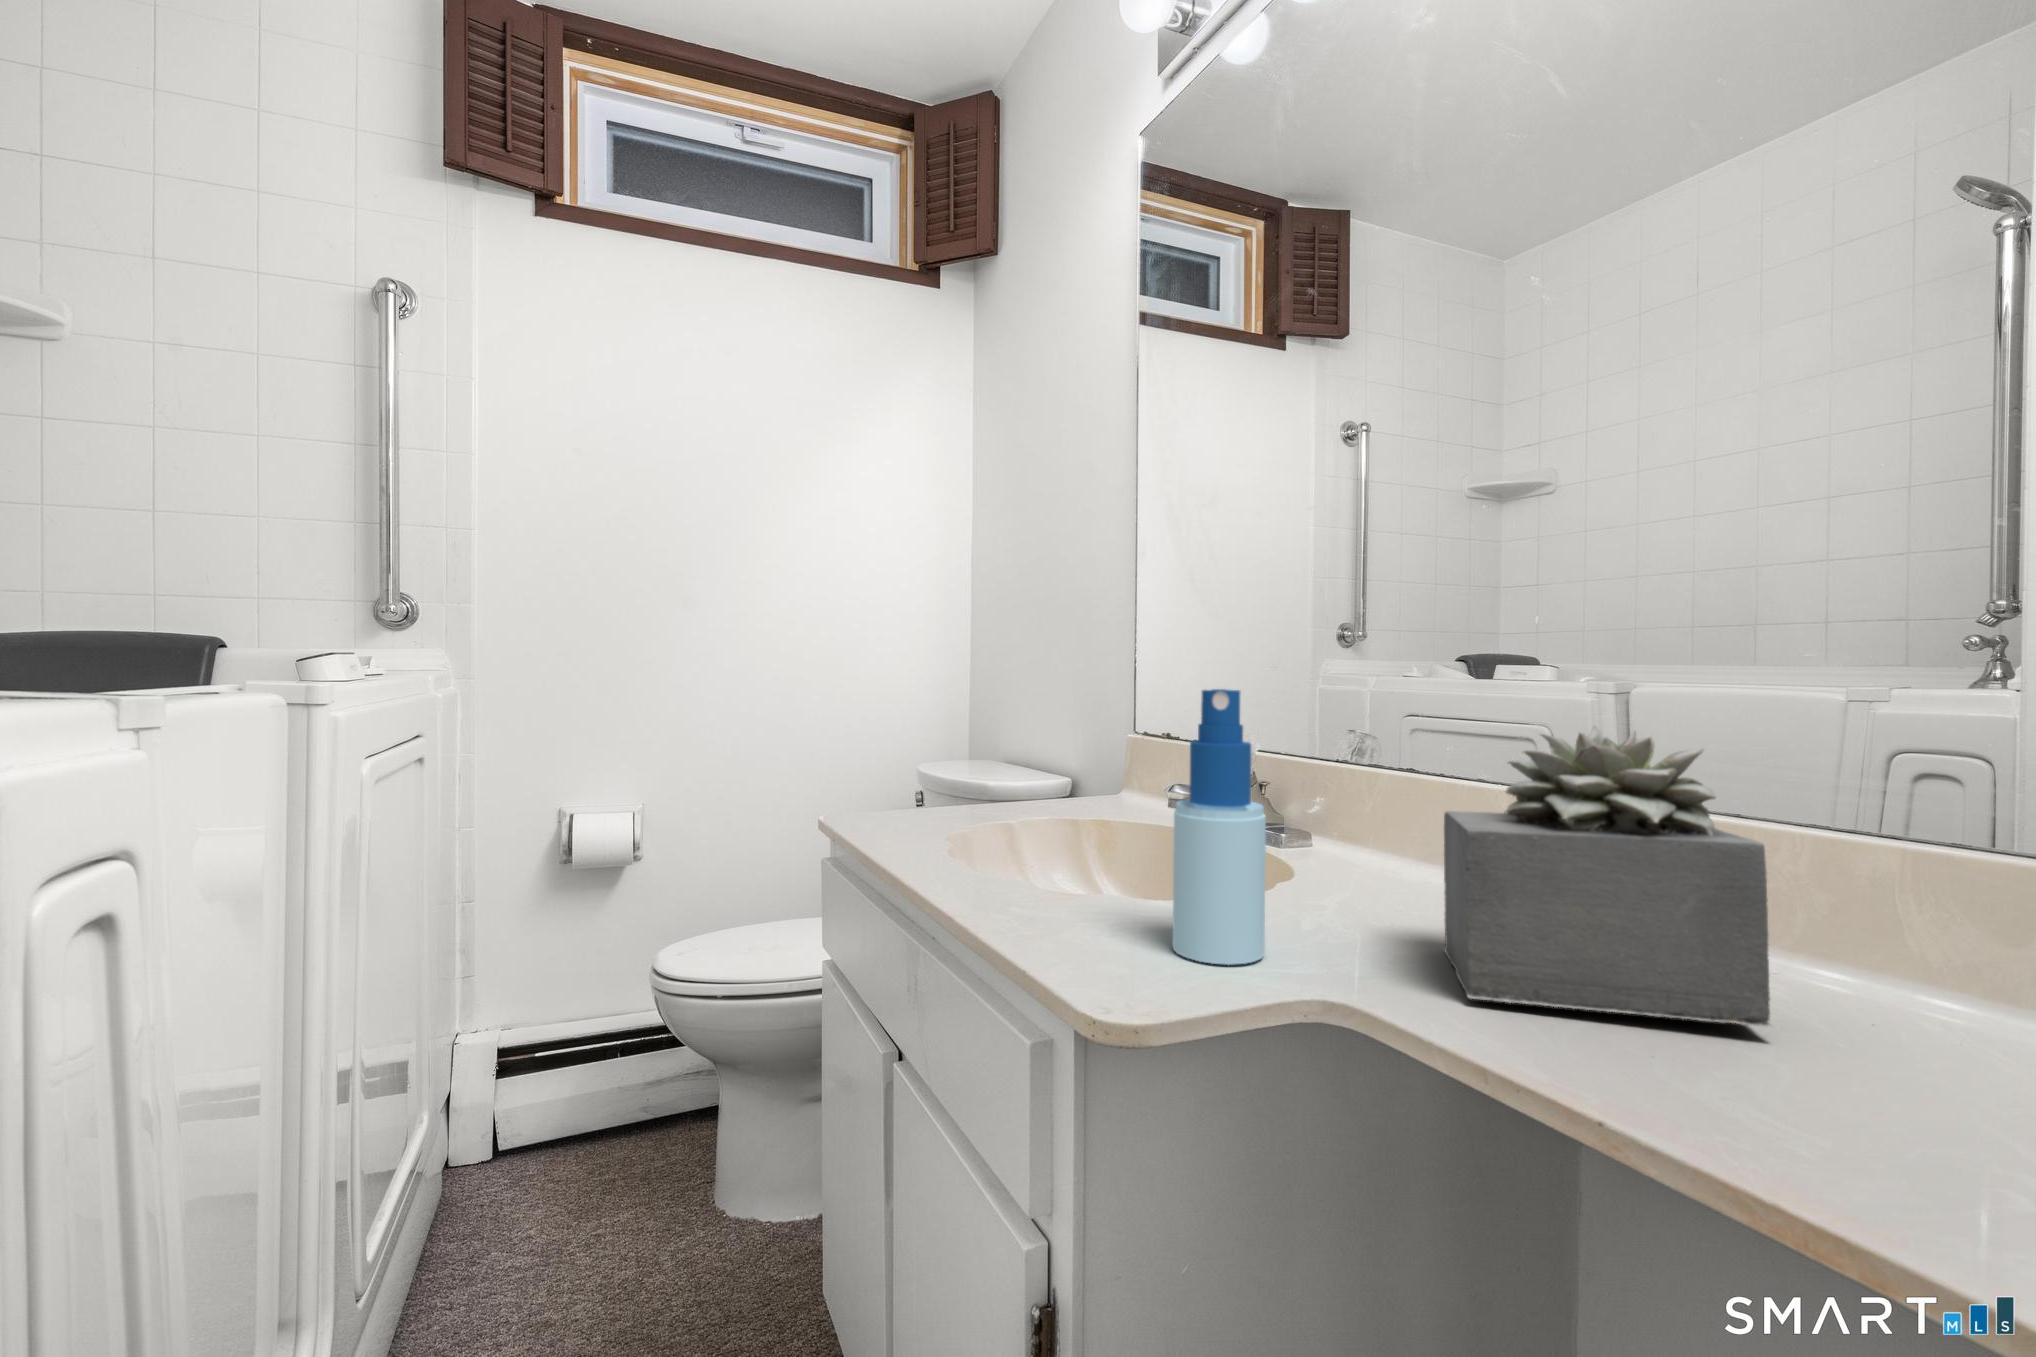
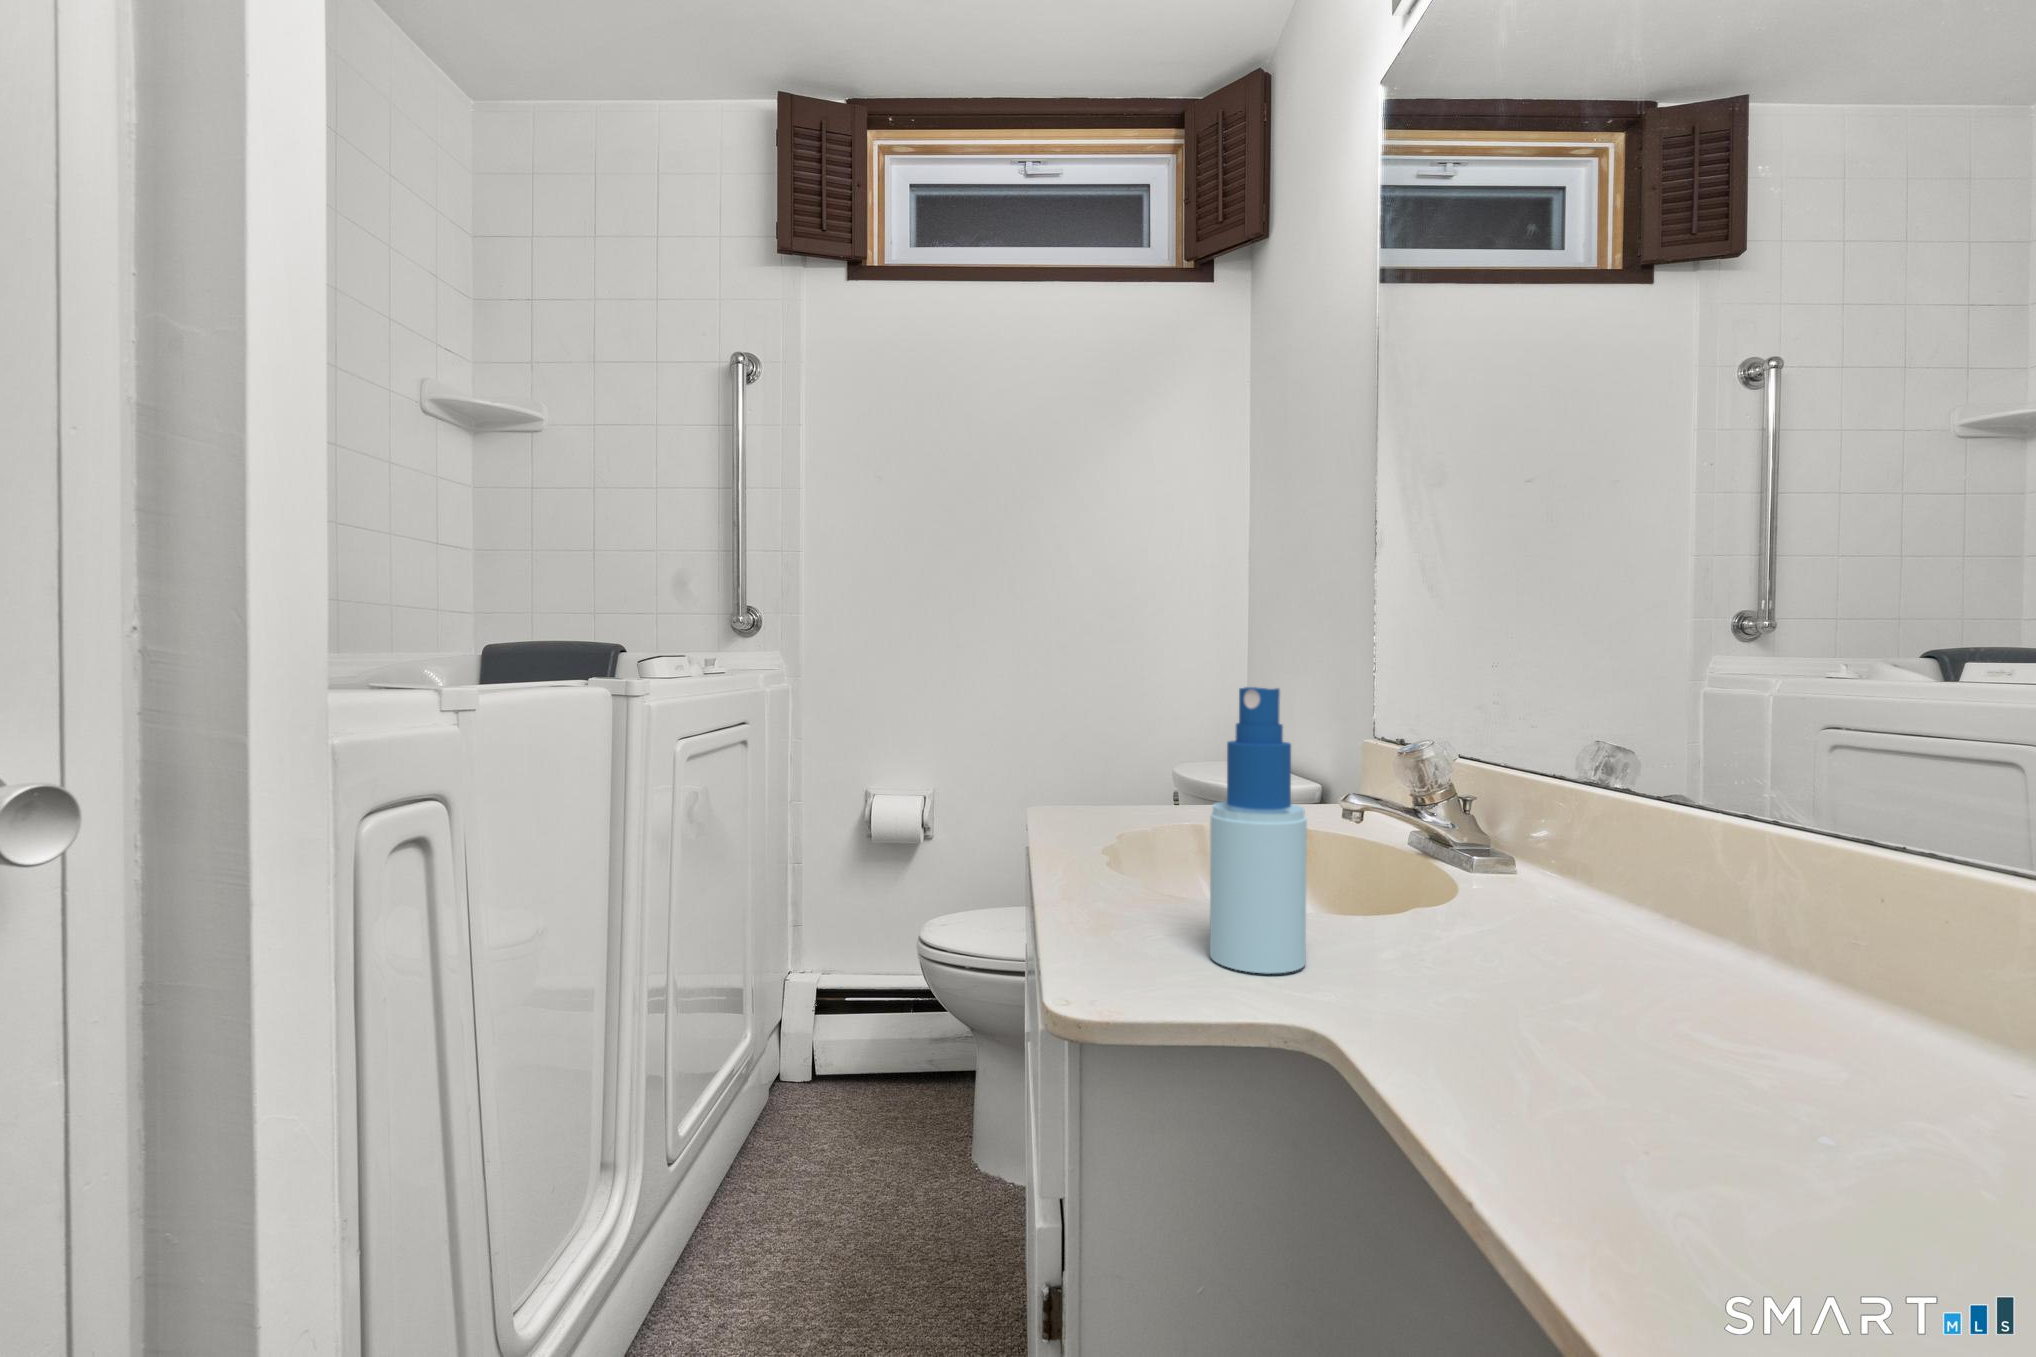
succulent plant: present [1444,726,1775,1028] -> none [1477,734,1873,1134]

